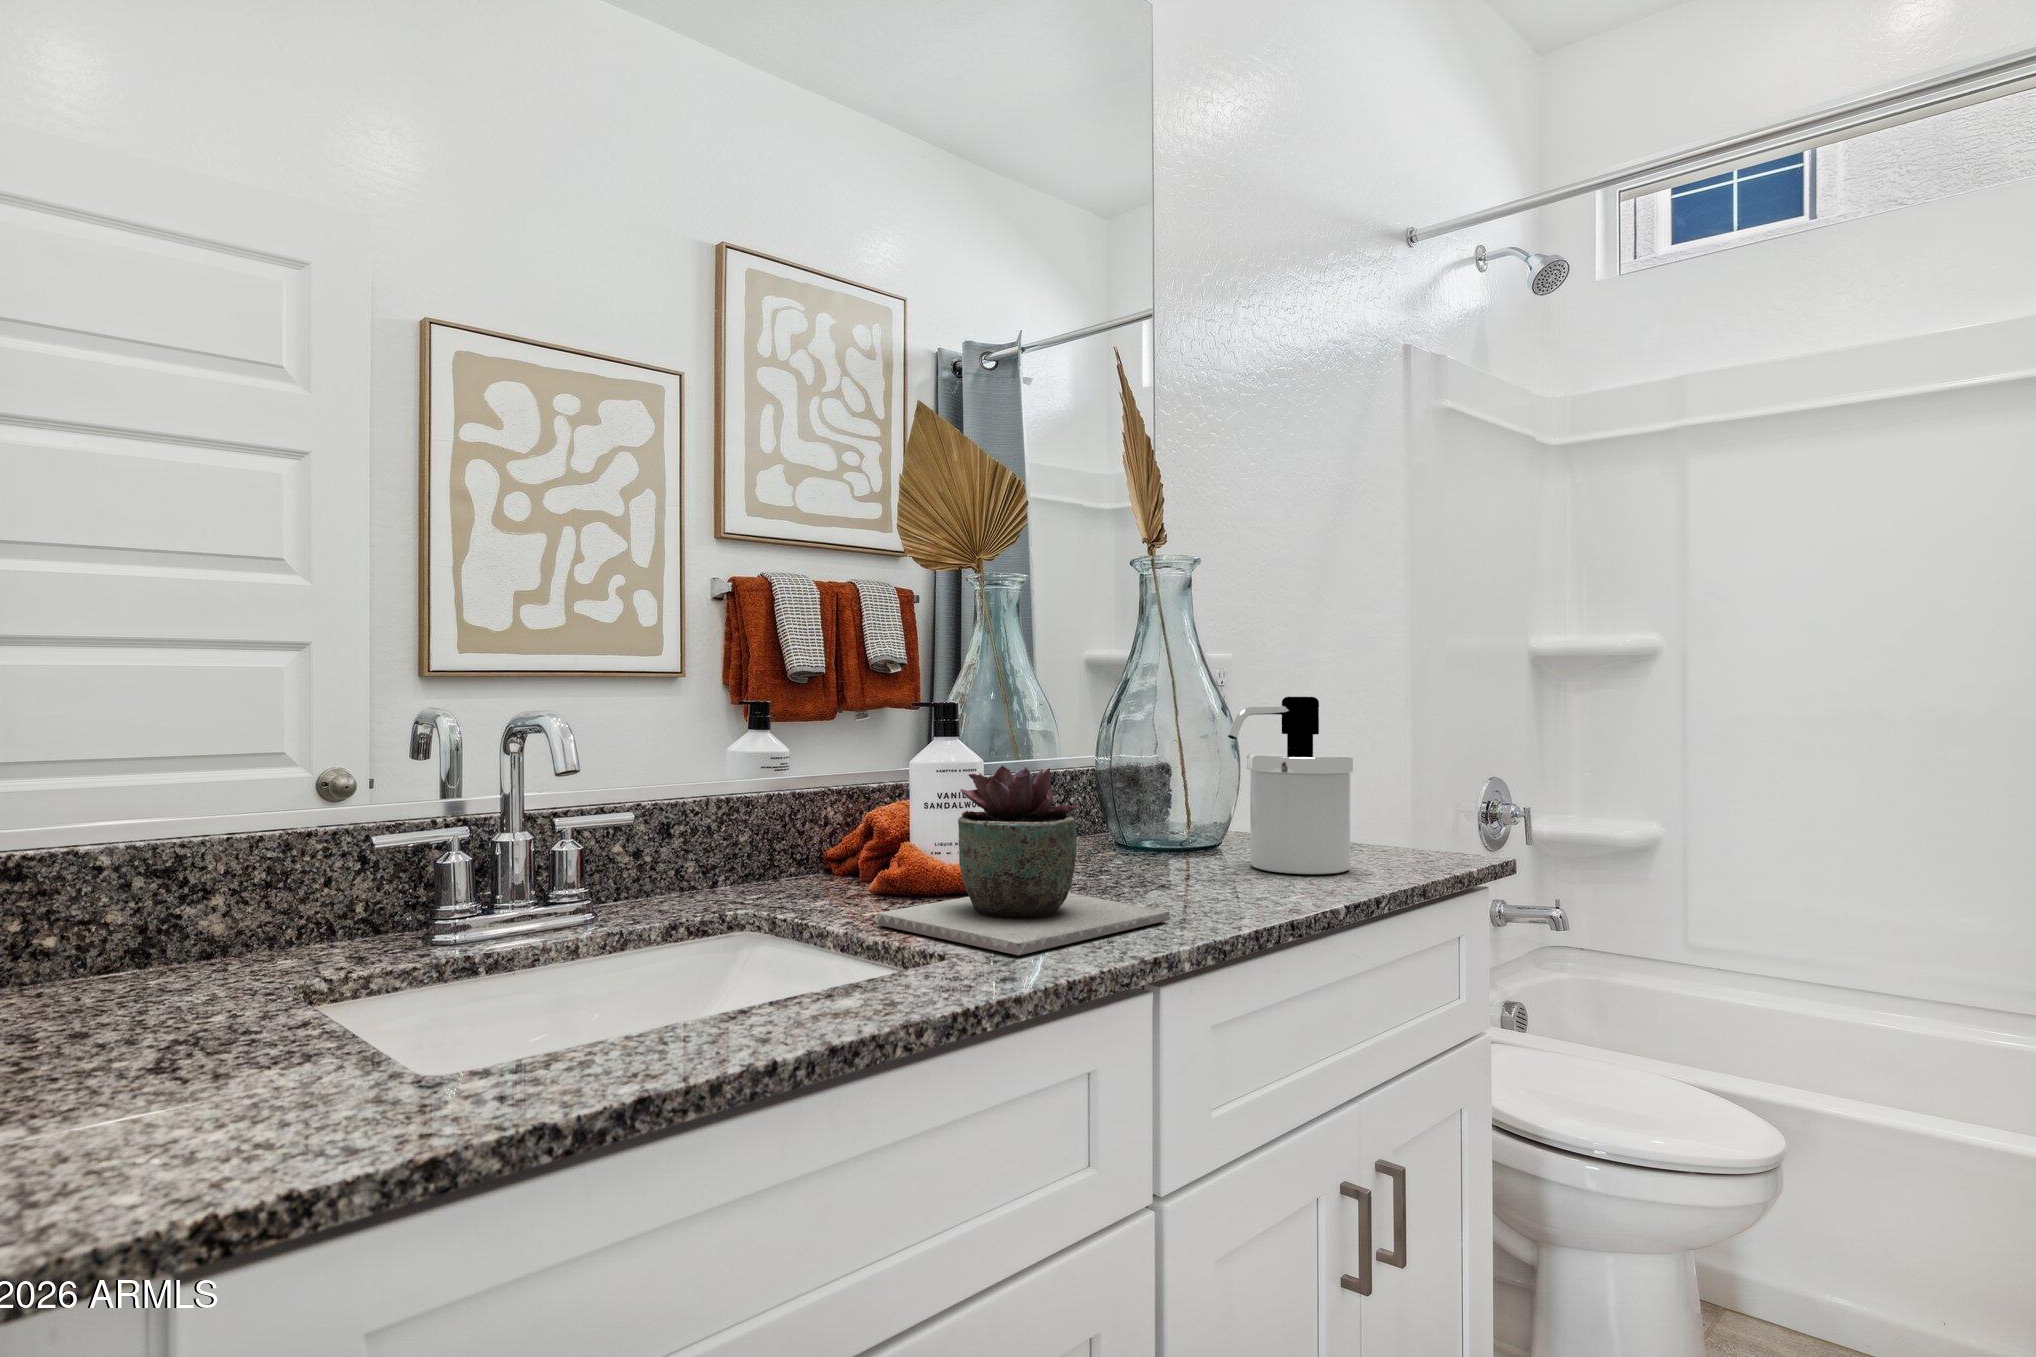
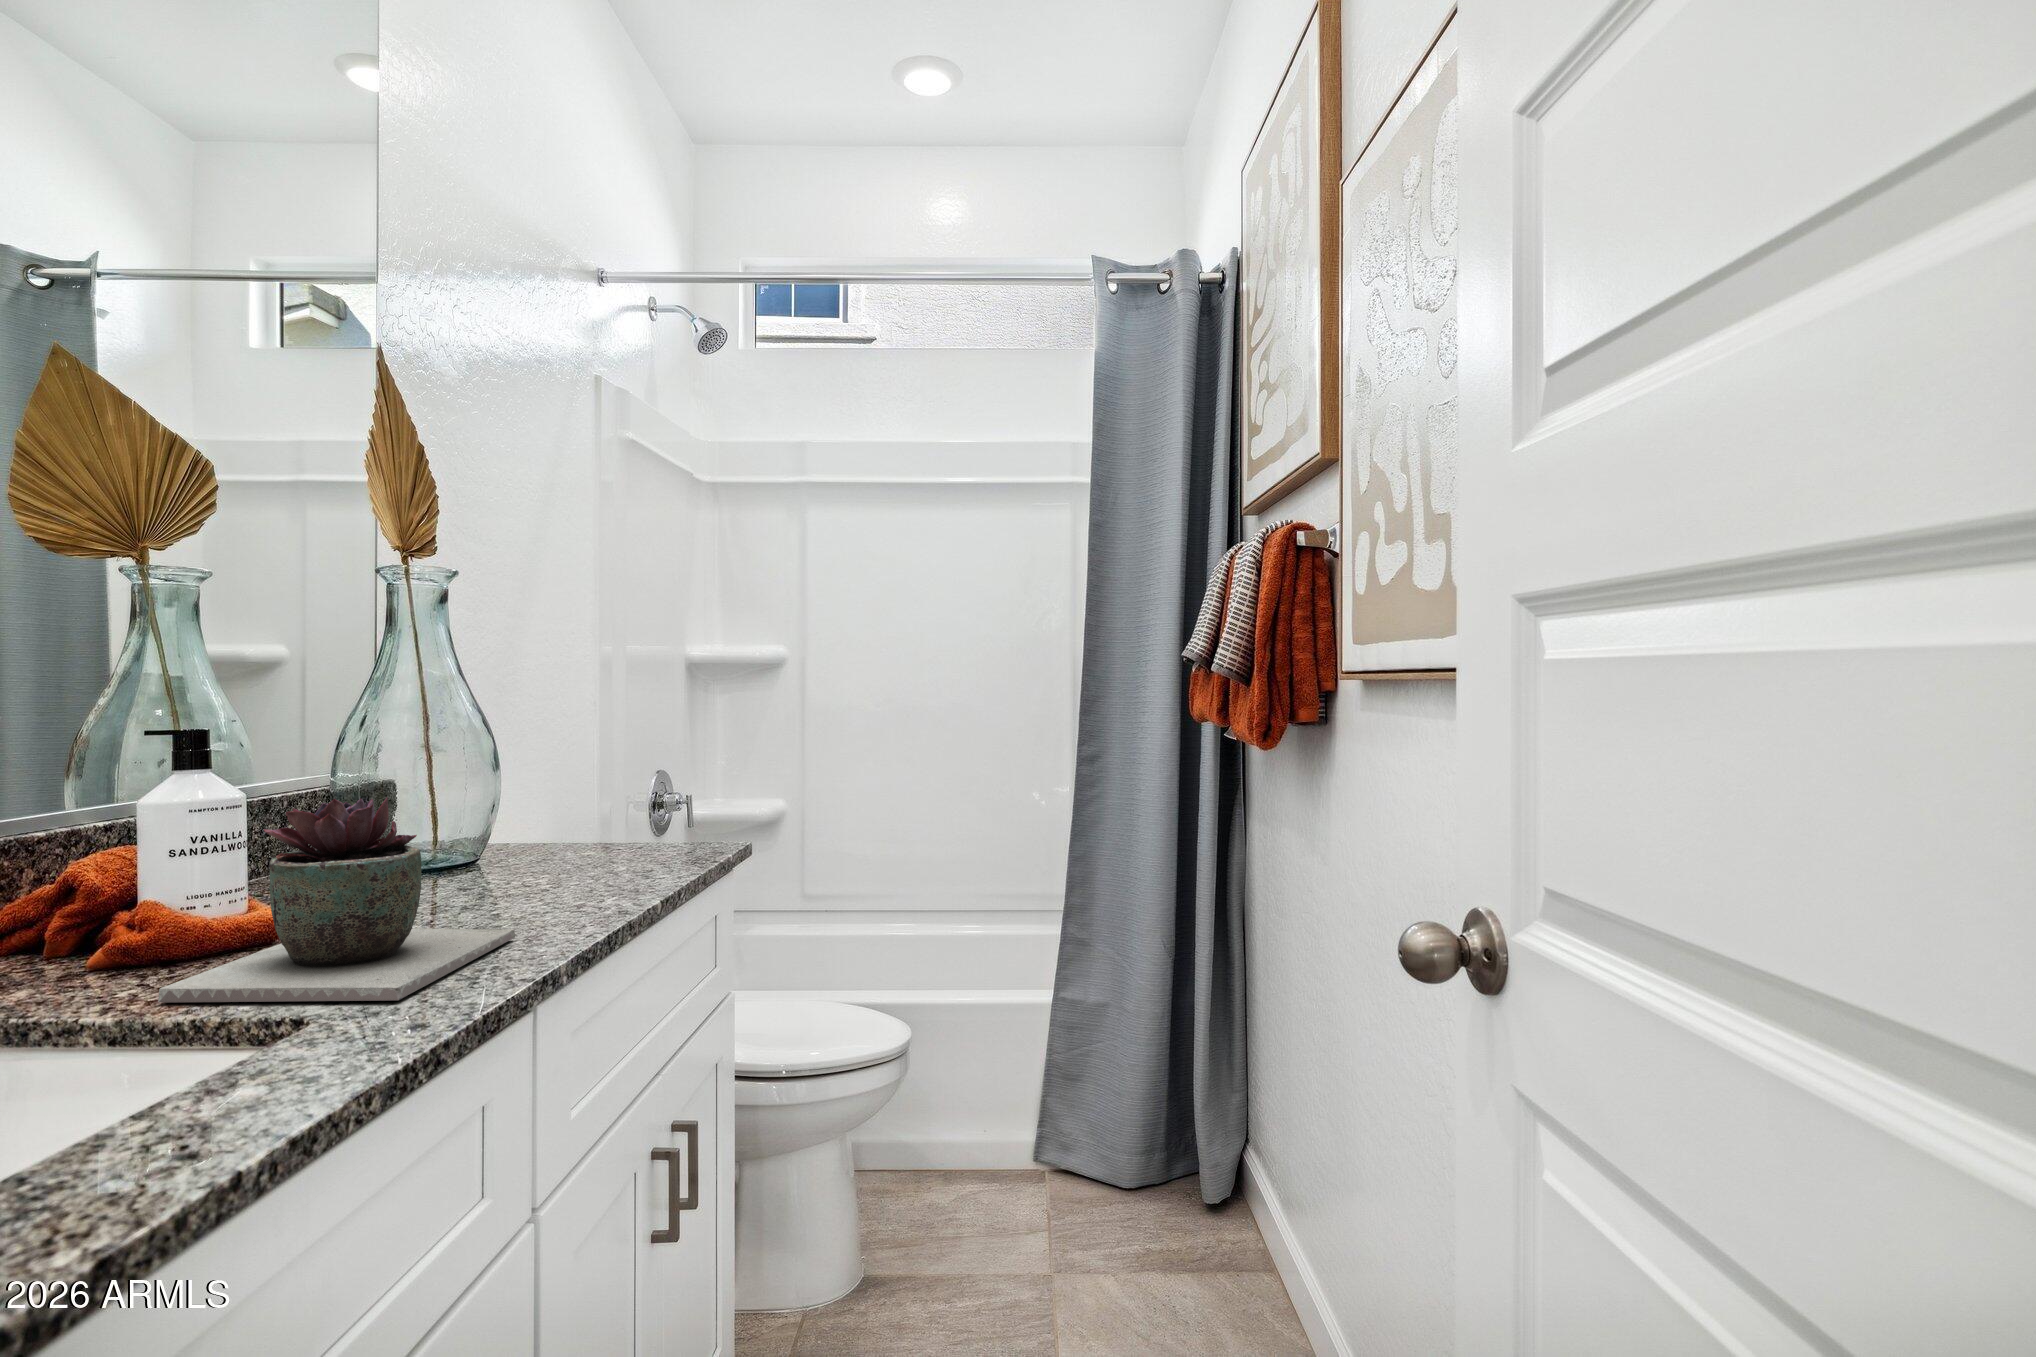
soap dispenser: present [1228,697,1354,874] -> none [521,710,629,878]

